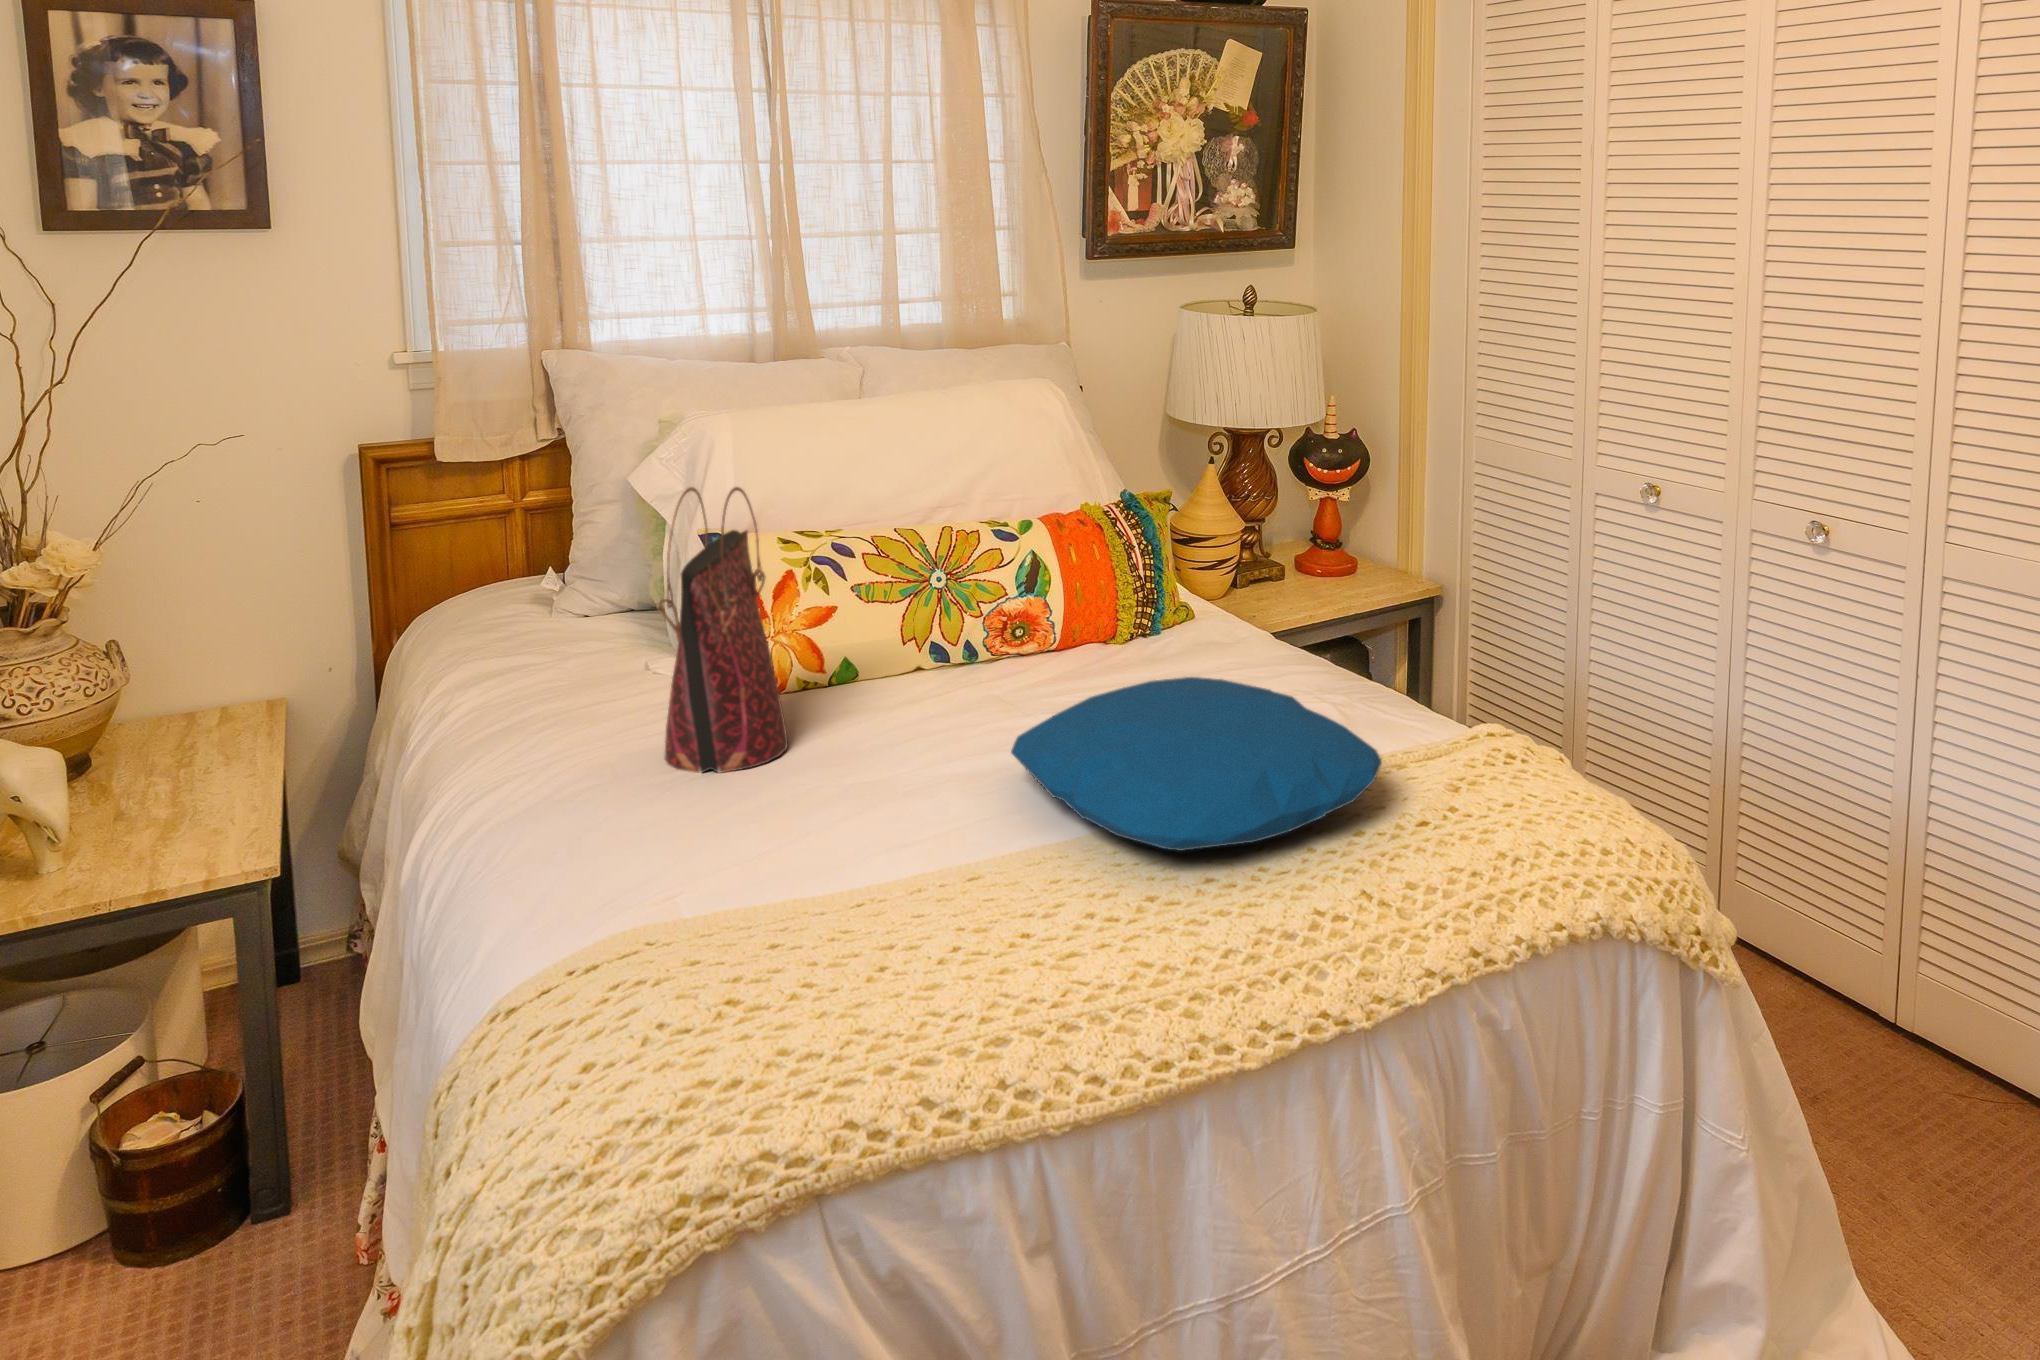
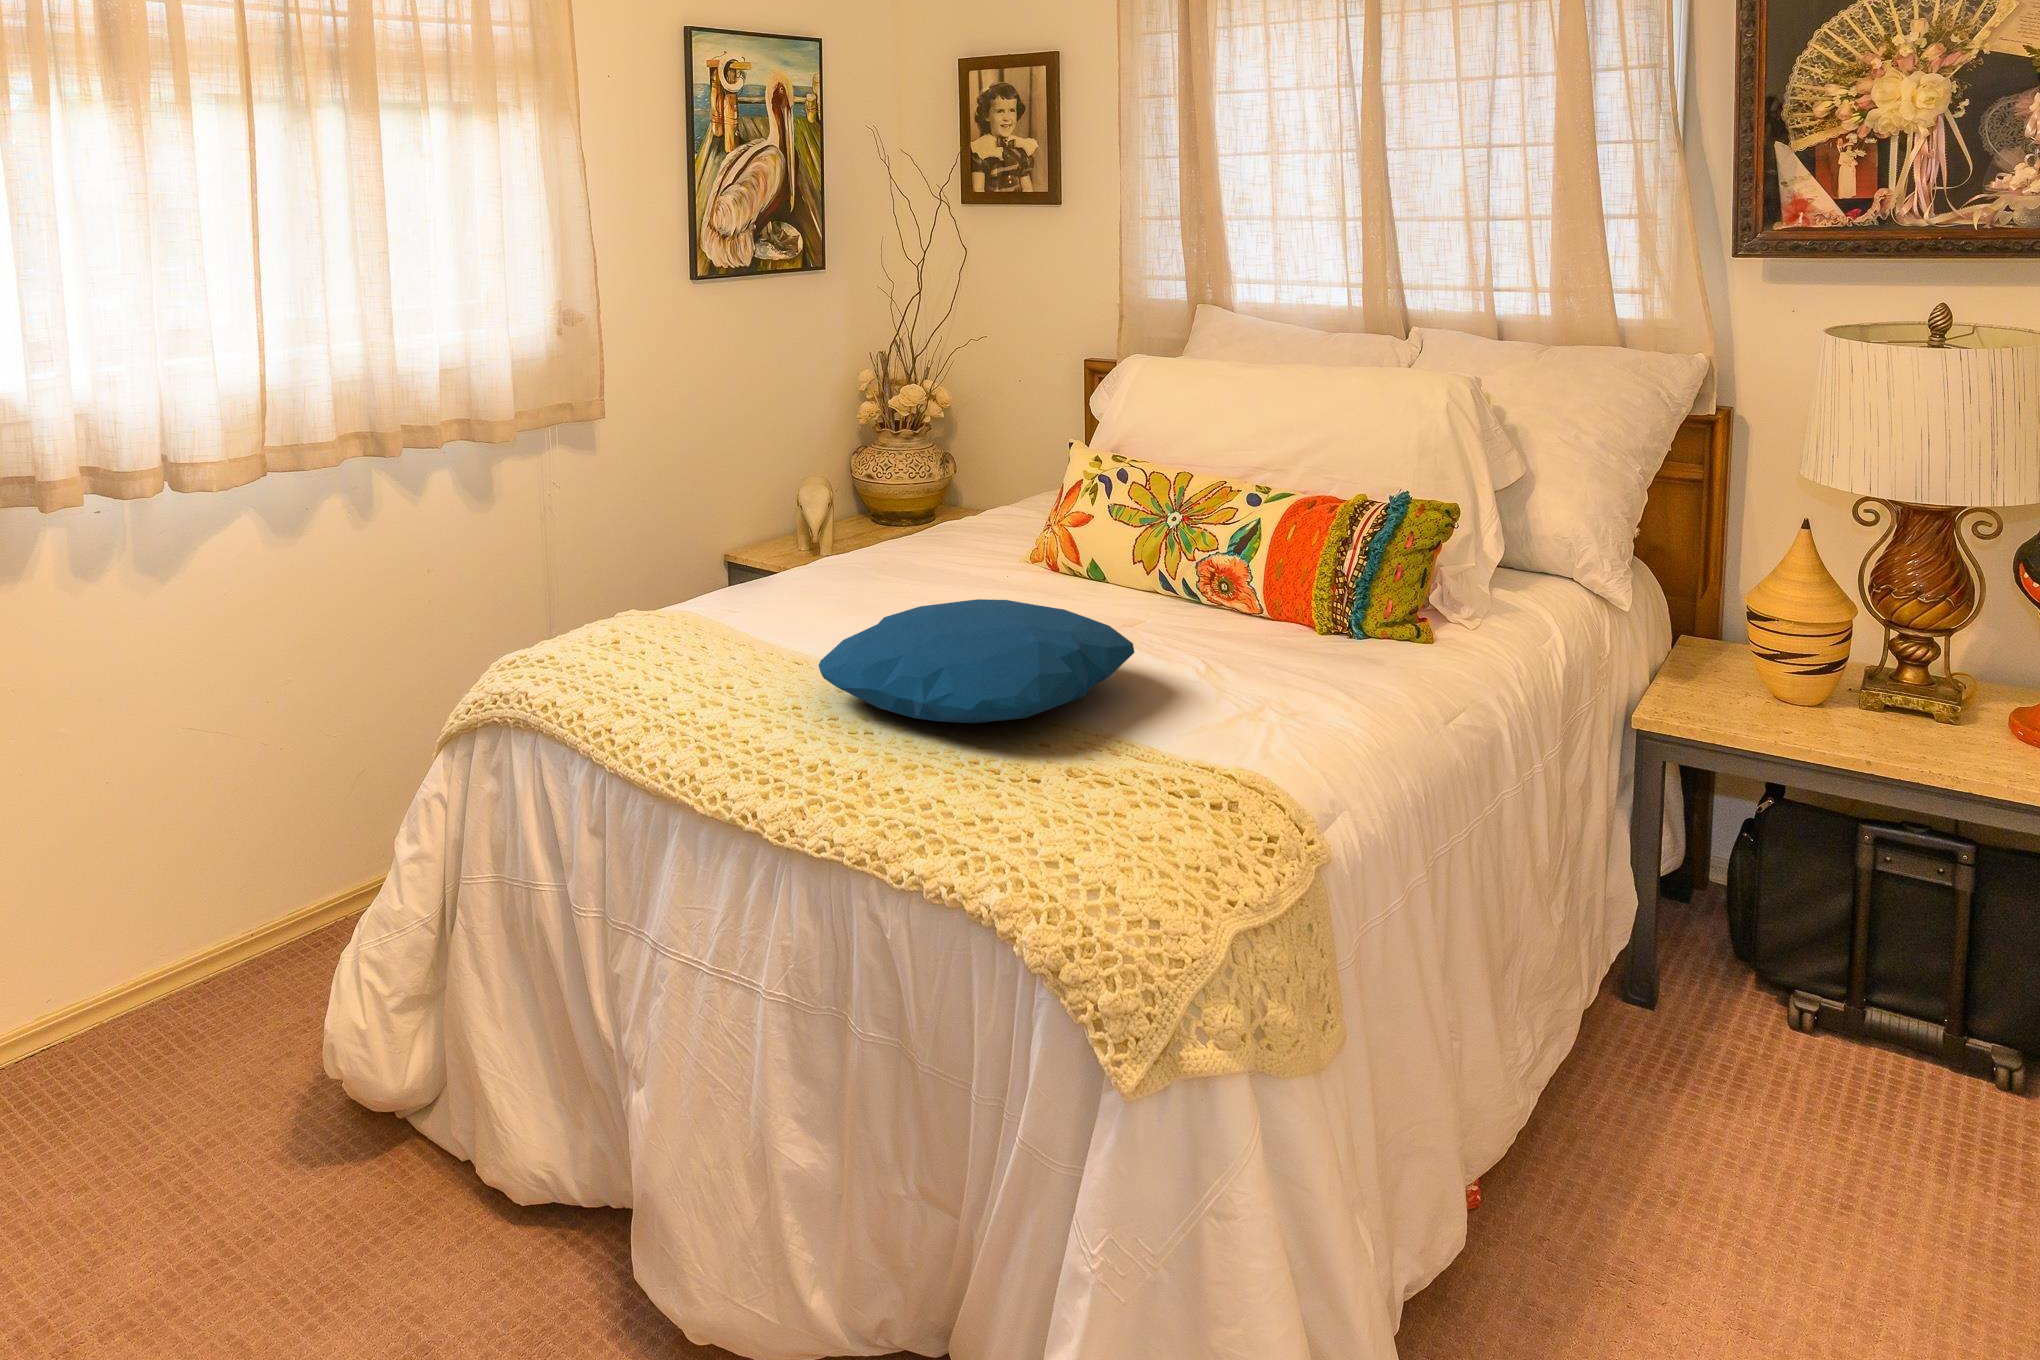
handbag: present [659,487,788,773] -> none [864,385,990,587]

